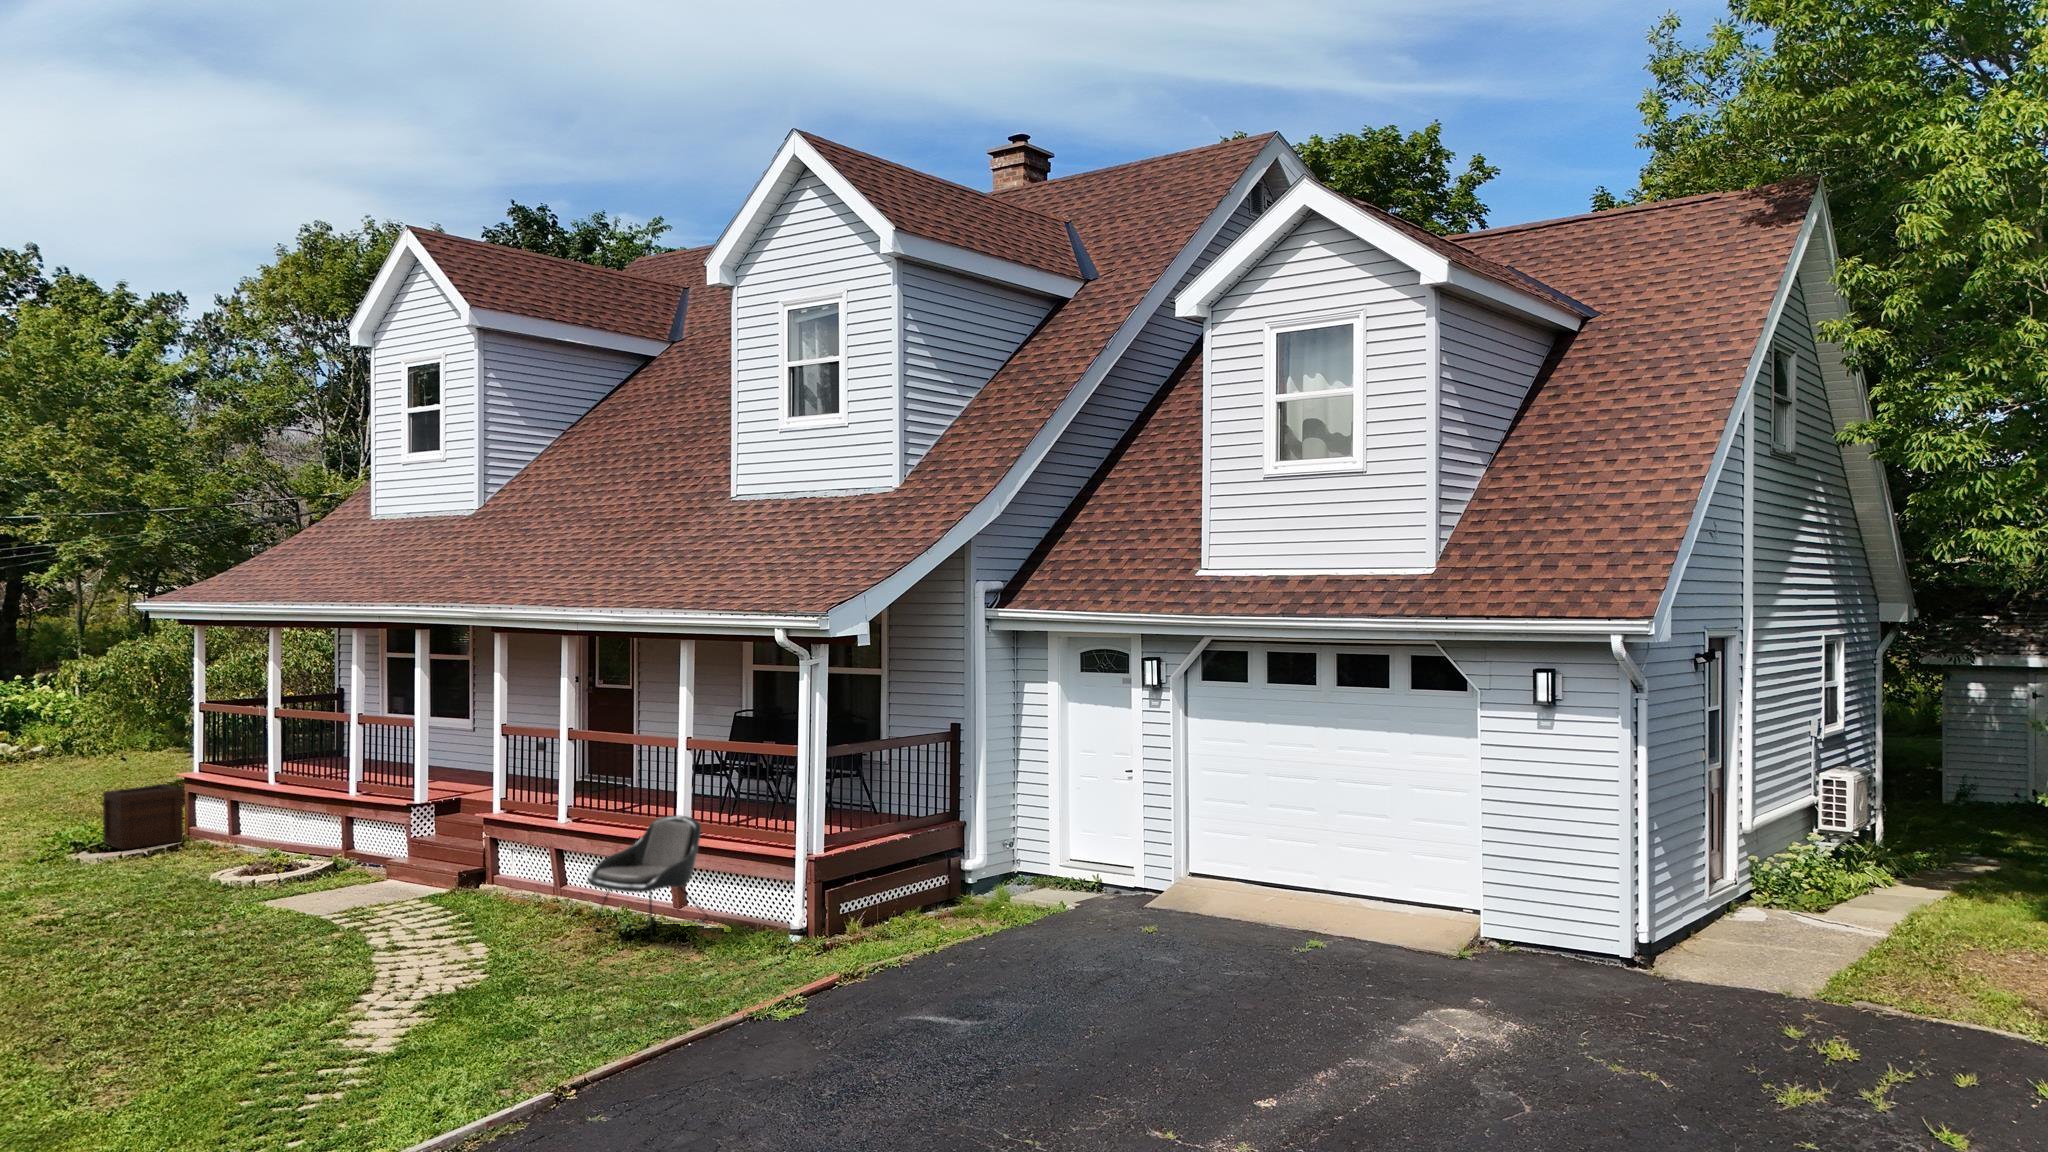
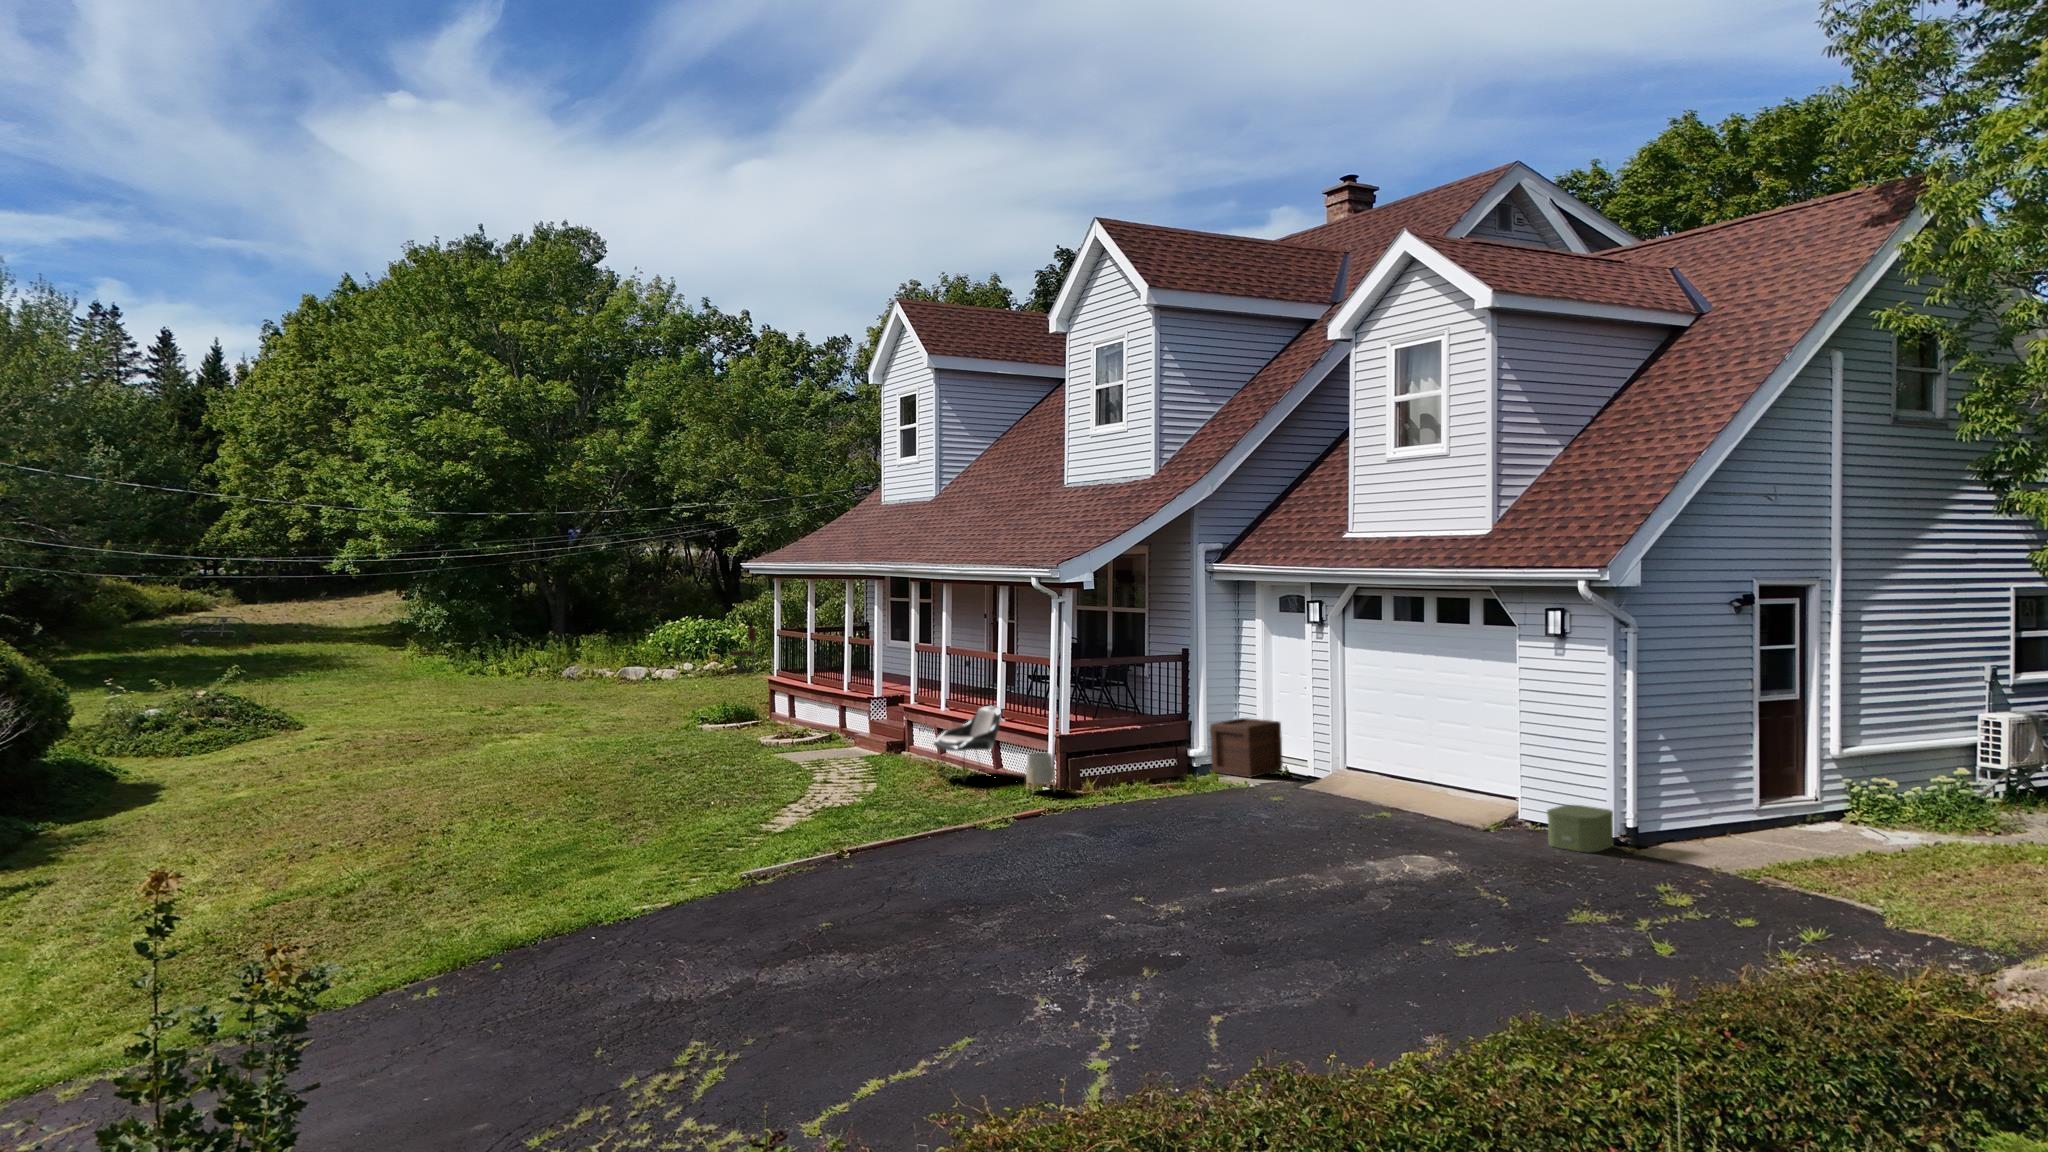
bench: none [23,696,77,768] -> present [730,627,756,672]
wooden crate: present [103,785,184,850] -> present [1210,718,1283,778]
planter: none [770,886,820,952] -> present [1025,753,1055,792]
storage box: none [1566,913,1638,976] -> present [1547,805,1614,852]

